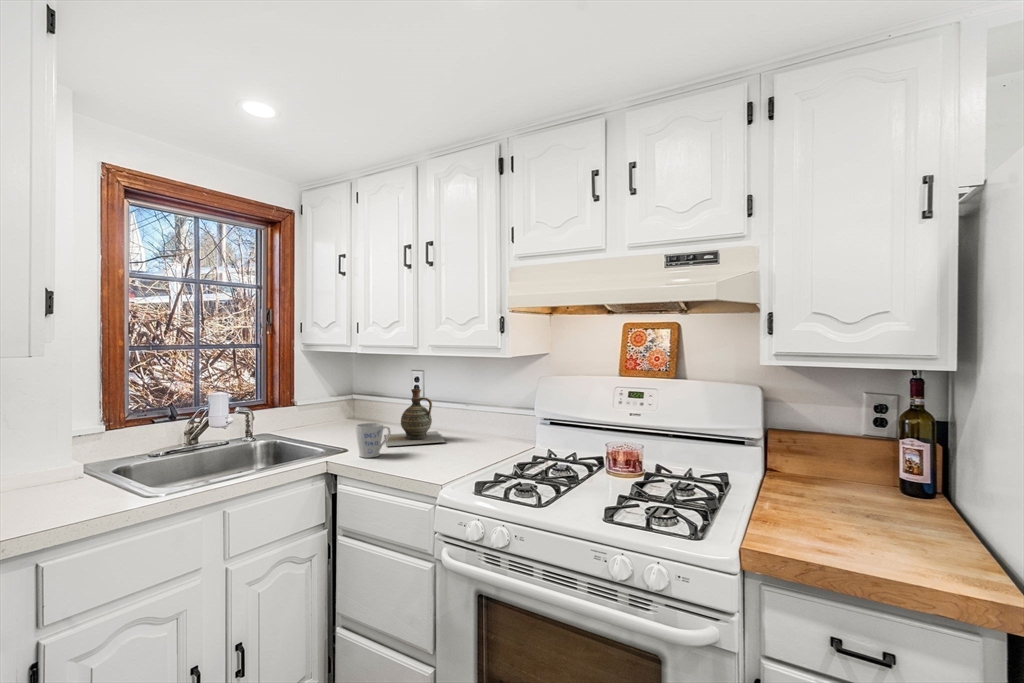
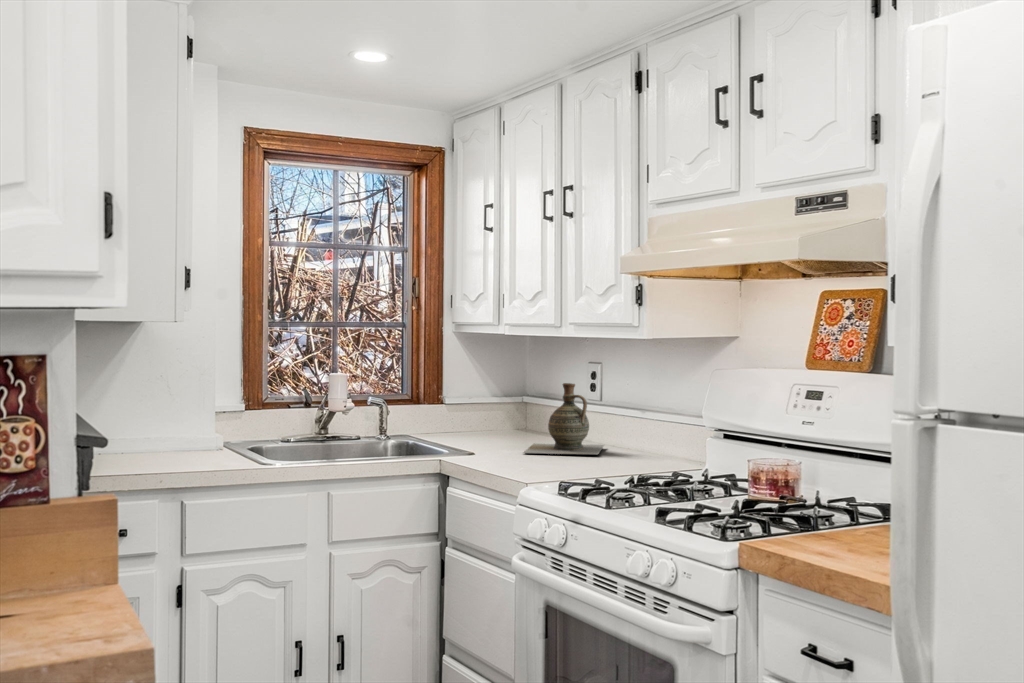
mug: present [356,423,391,458] -> none [477,419,520,460]

